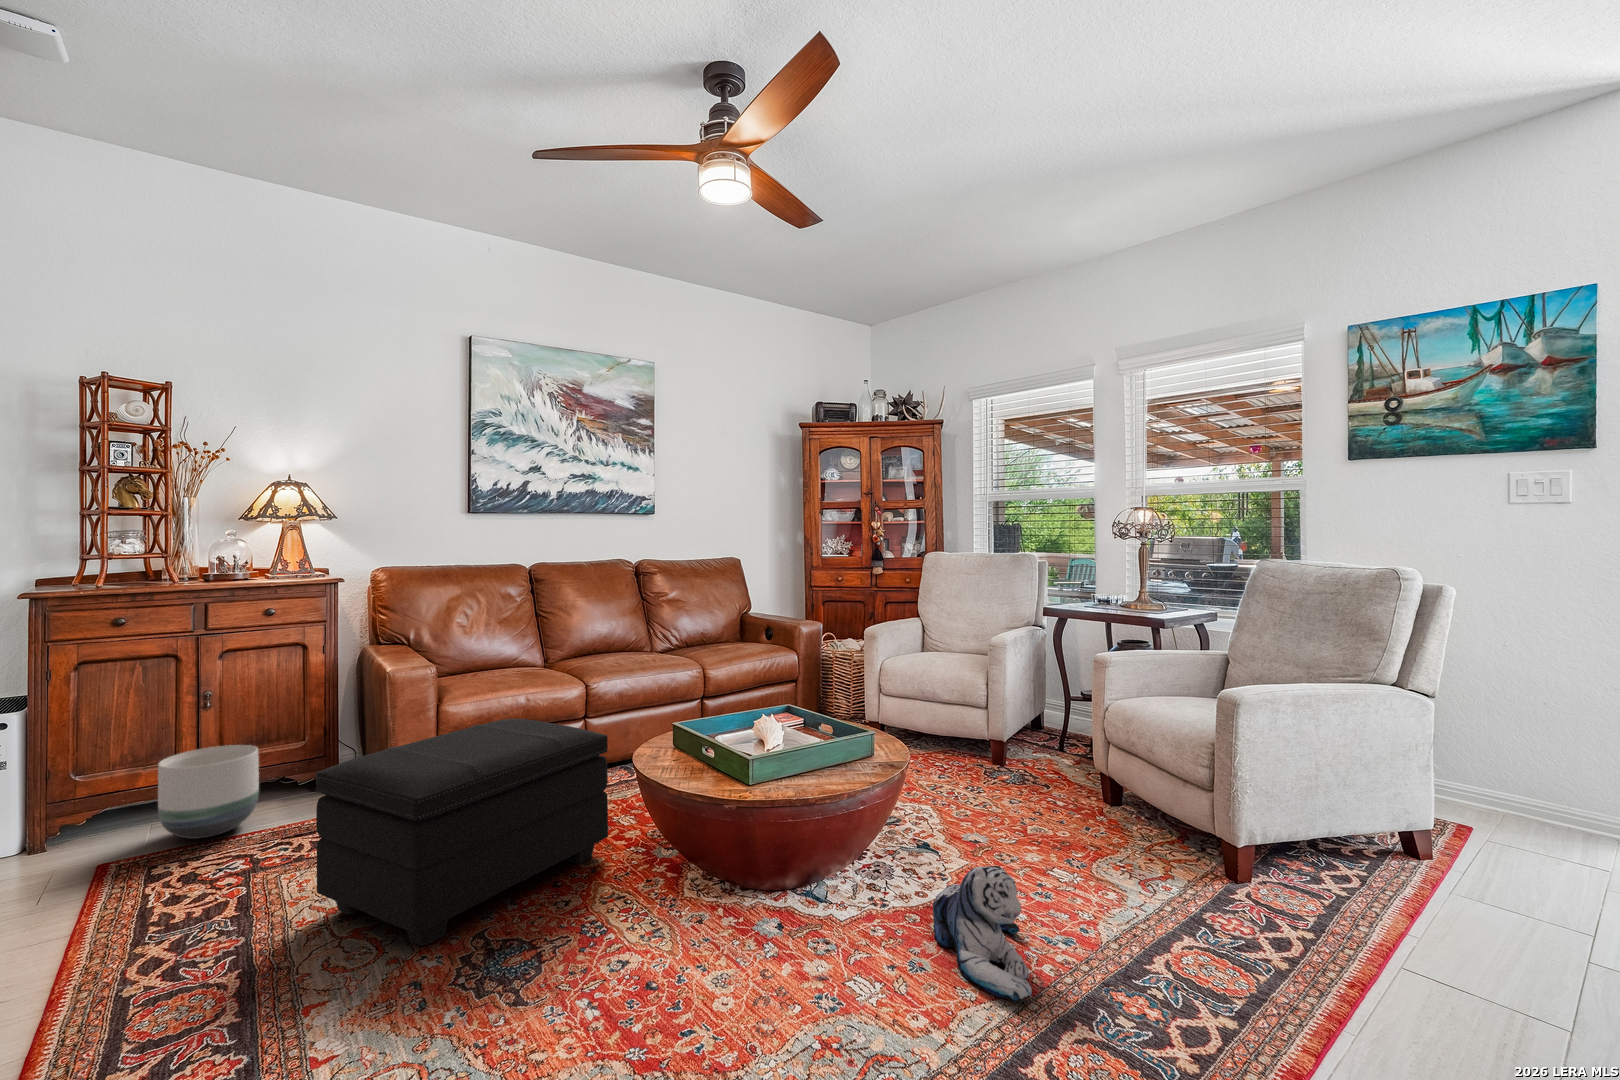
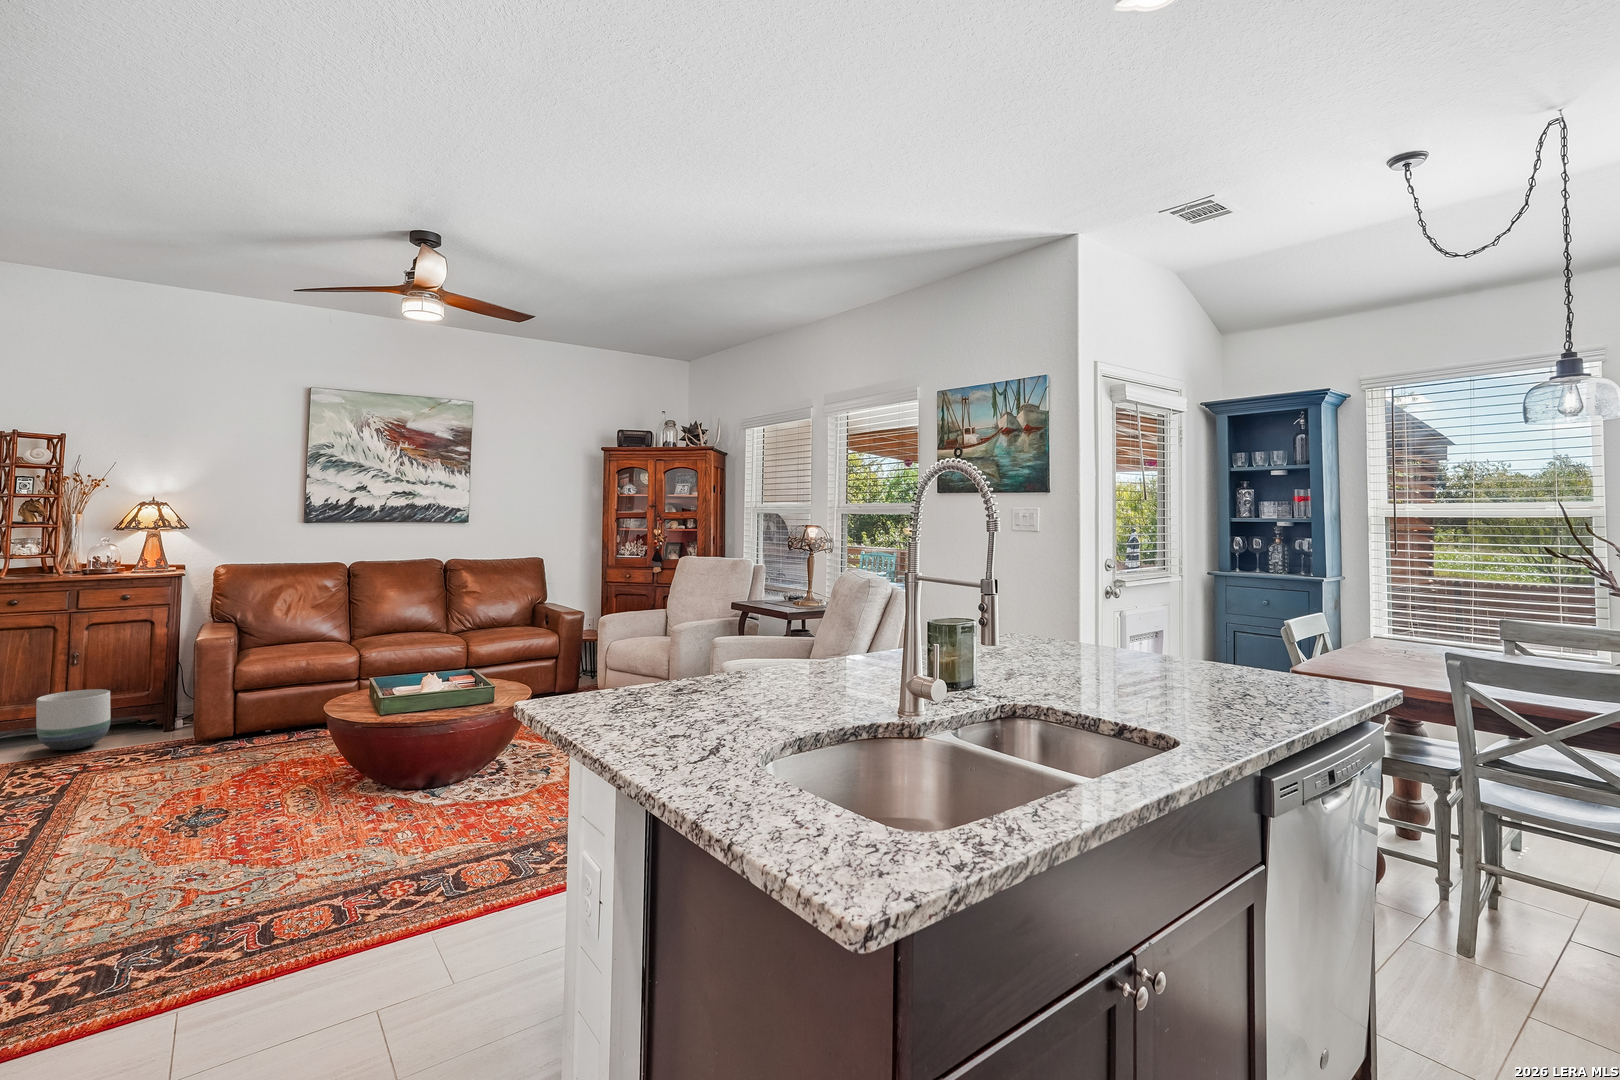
footstool: present [316,719,608,946] -> none [110,675,324,805]
plush toy: present [933,866,1032,1001] -> none [461,764,526,837]

